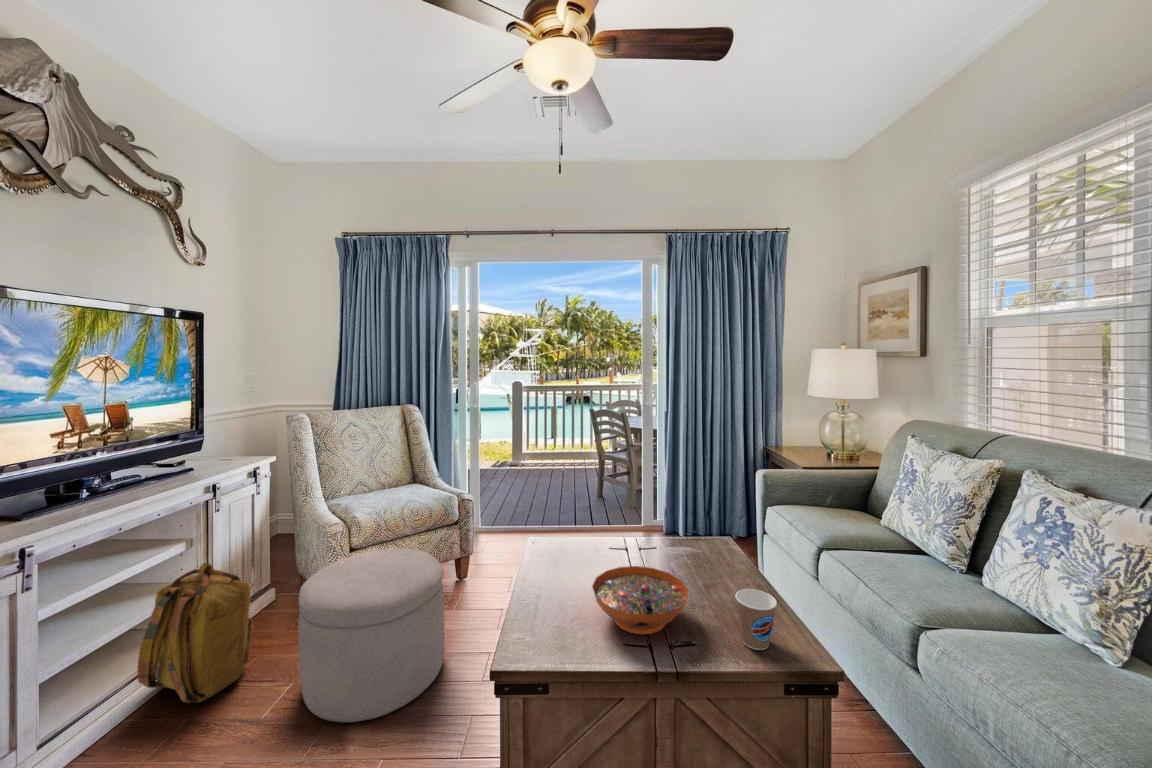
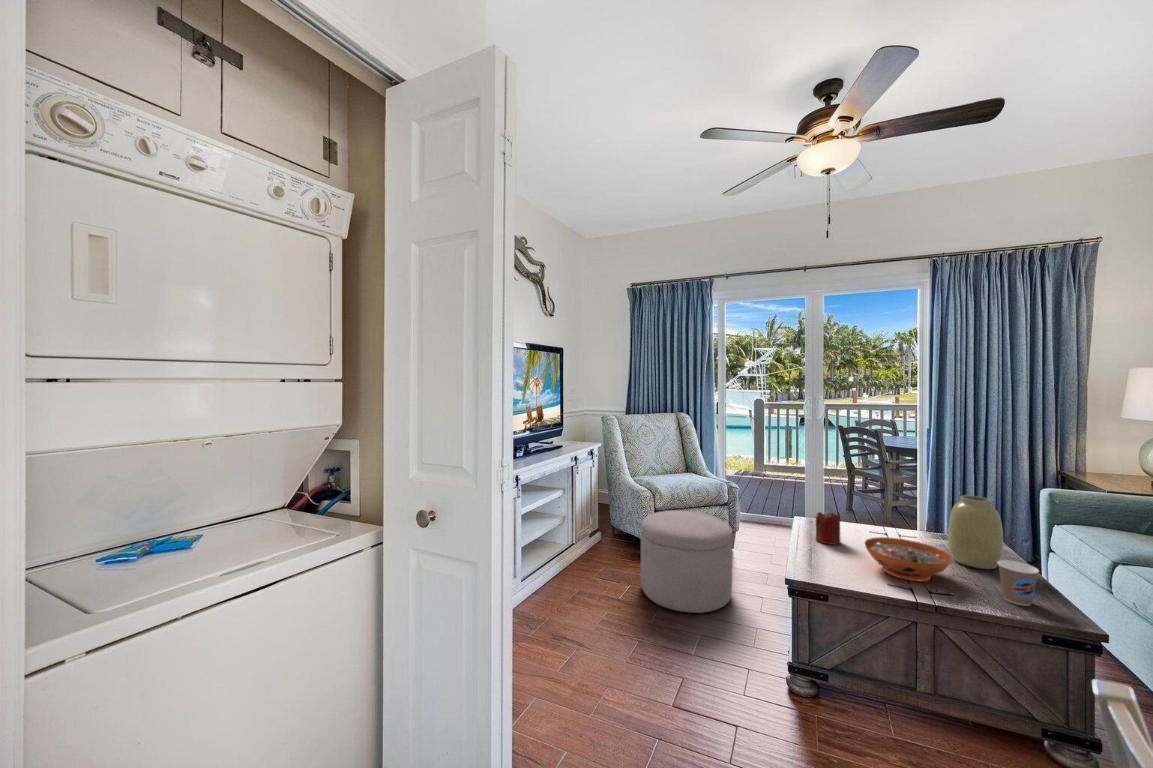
vase: none [684,498,735,587] -> present [948,495,1003,569]
candle: none [542,534,572,581] -> present [816,510,841,545]
backpack: present [137,563,253,703] -> none [552,501,607,582]

